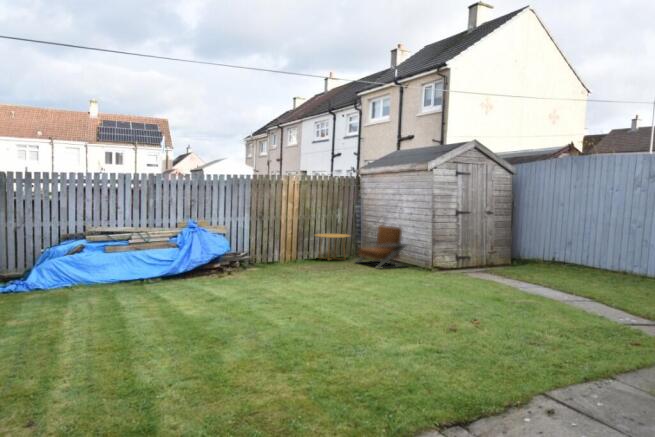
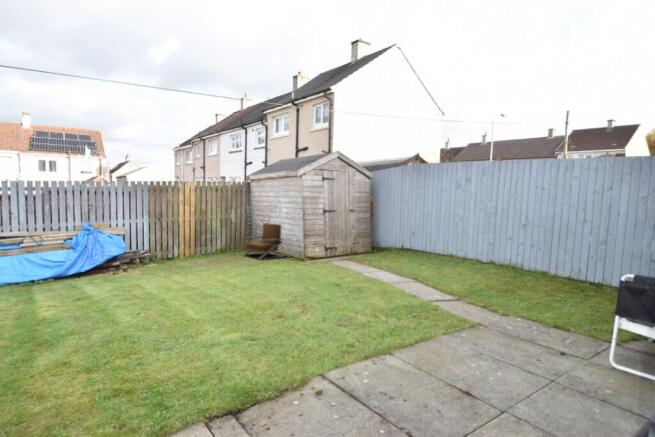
round table: present [315,234,350,261] -> none [209,231,242,255]

